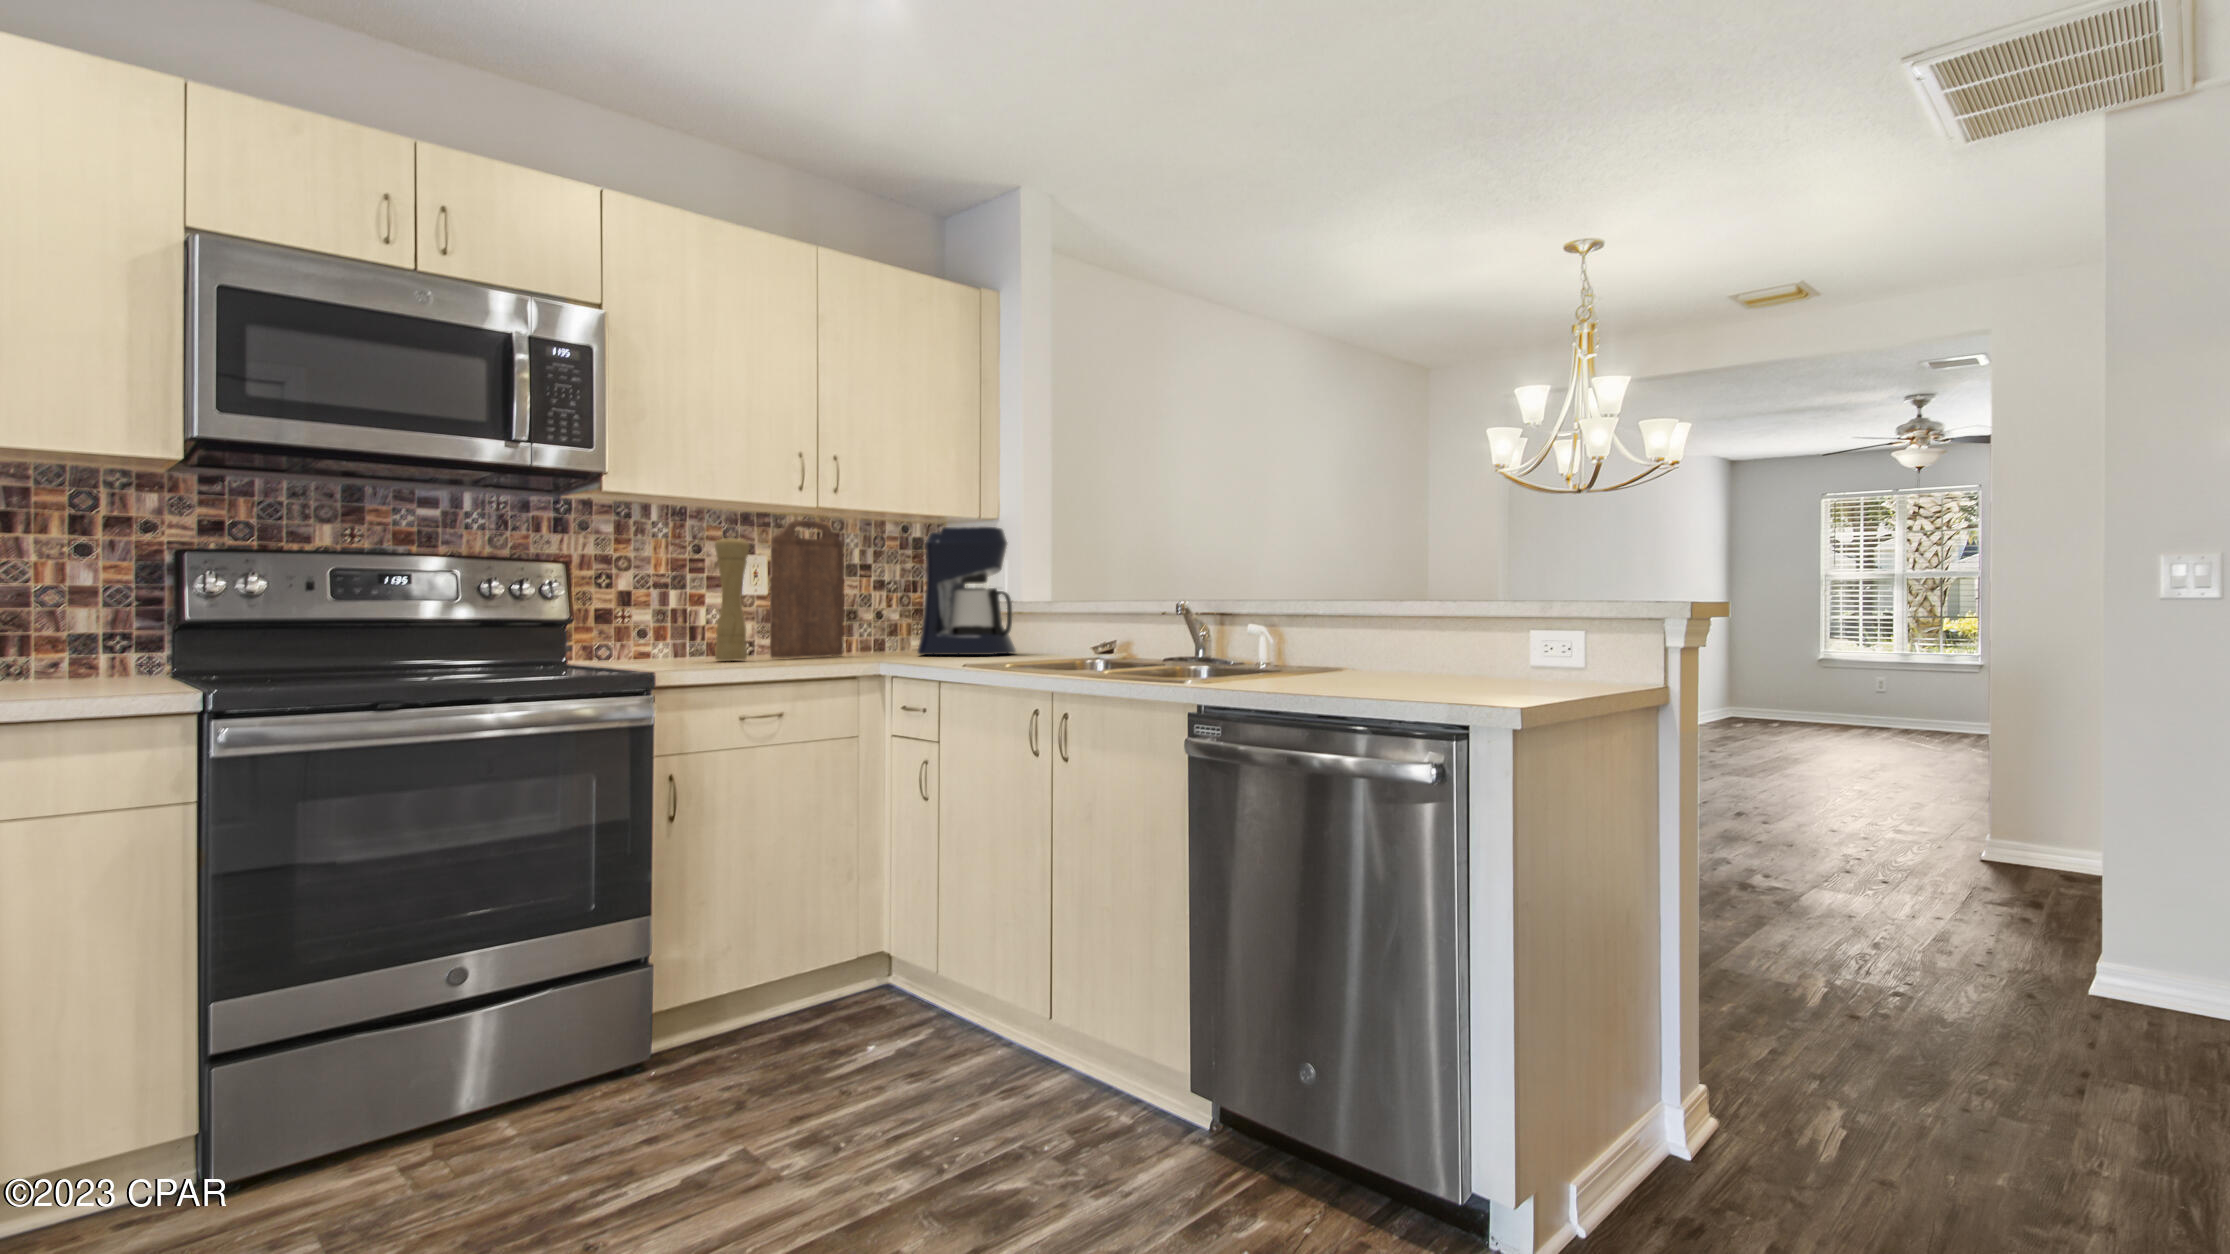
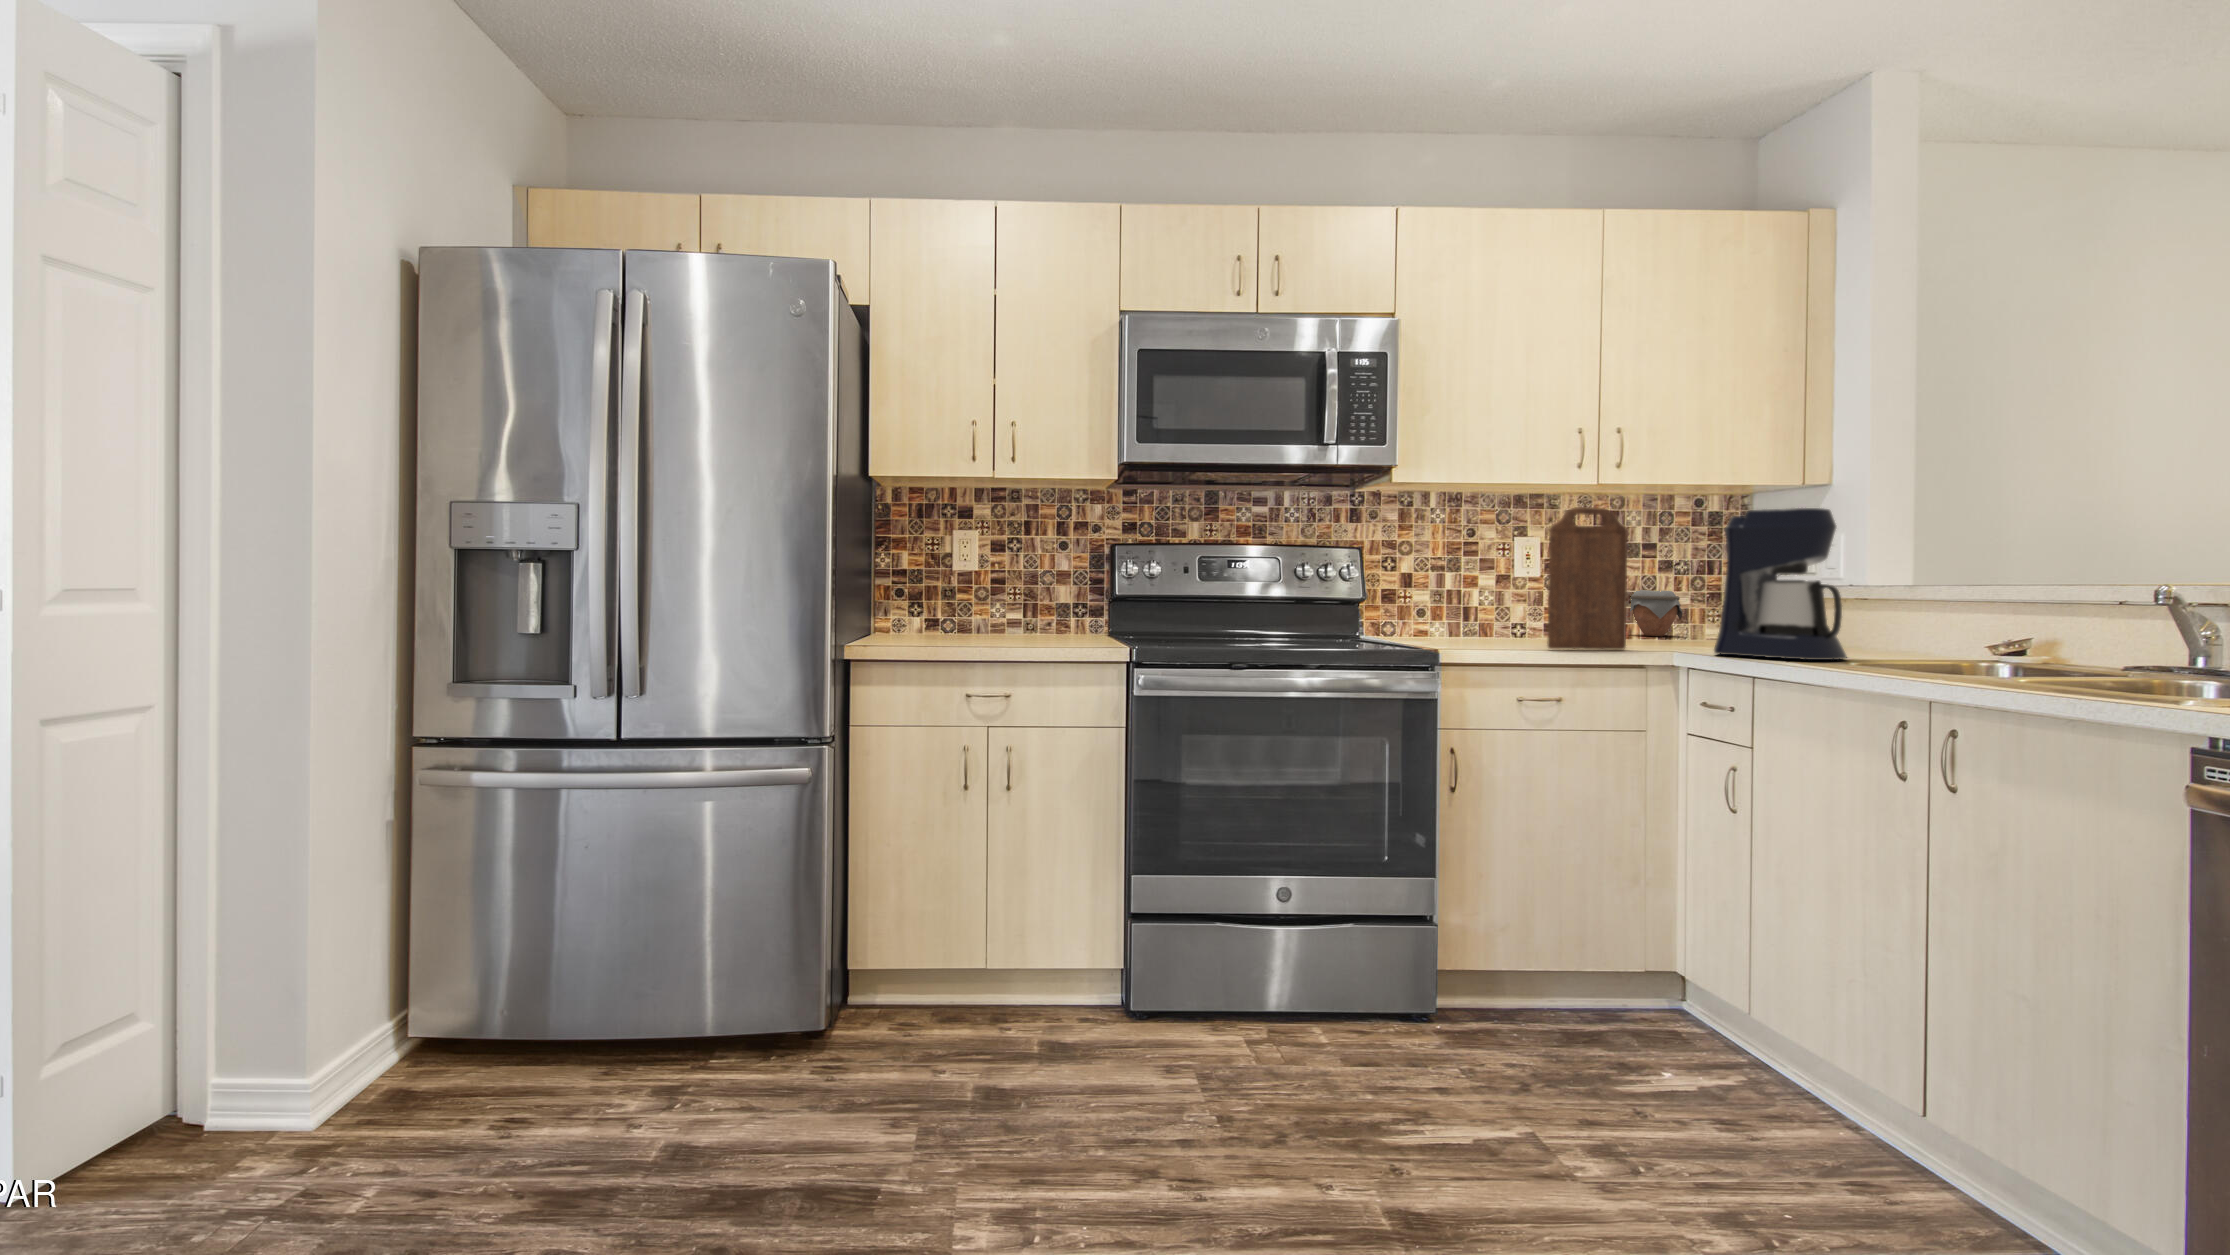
pepper mill: present [715,537,749,661] -> none [1494,527,1528,650]
jar: none [843,605,893,646] -> present [1630,590,1683,636]

